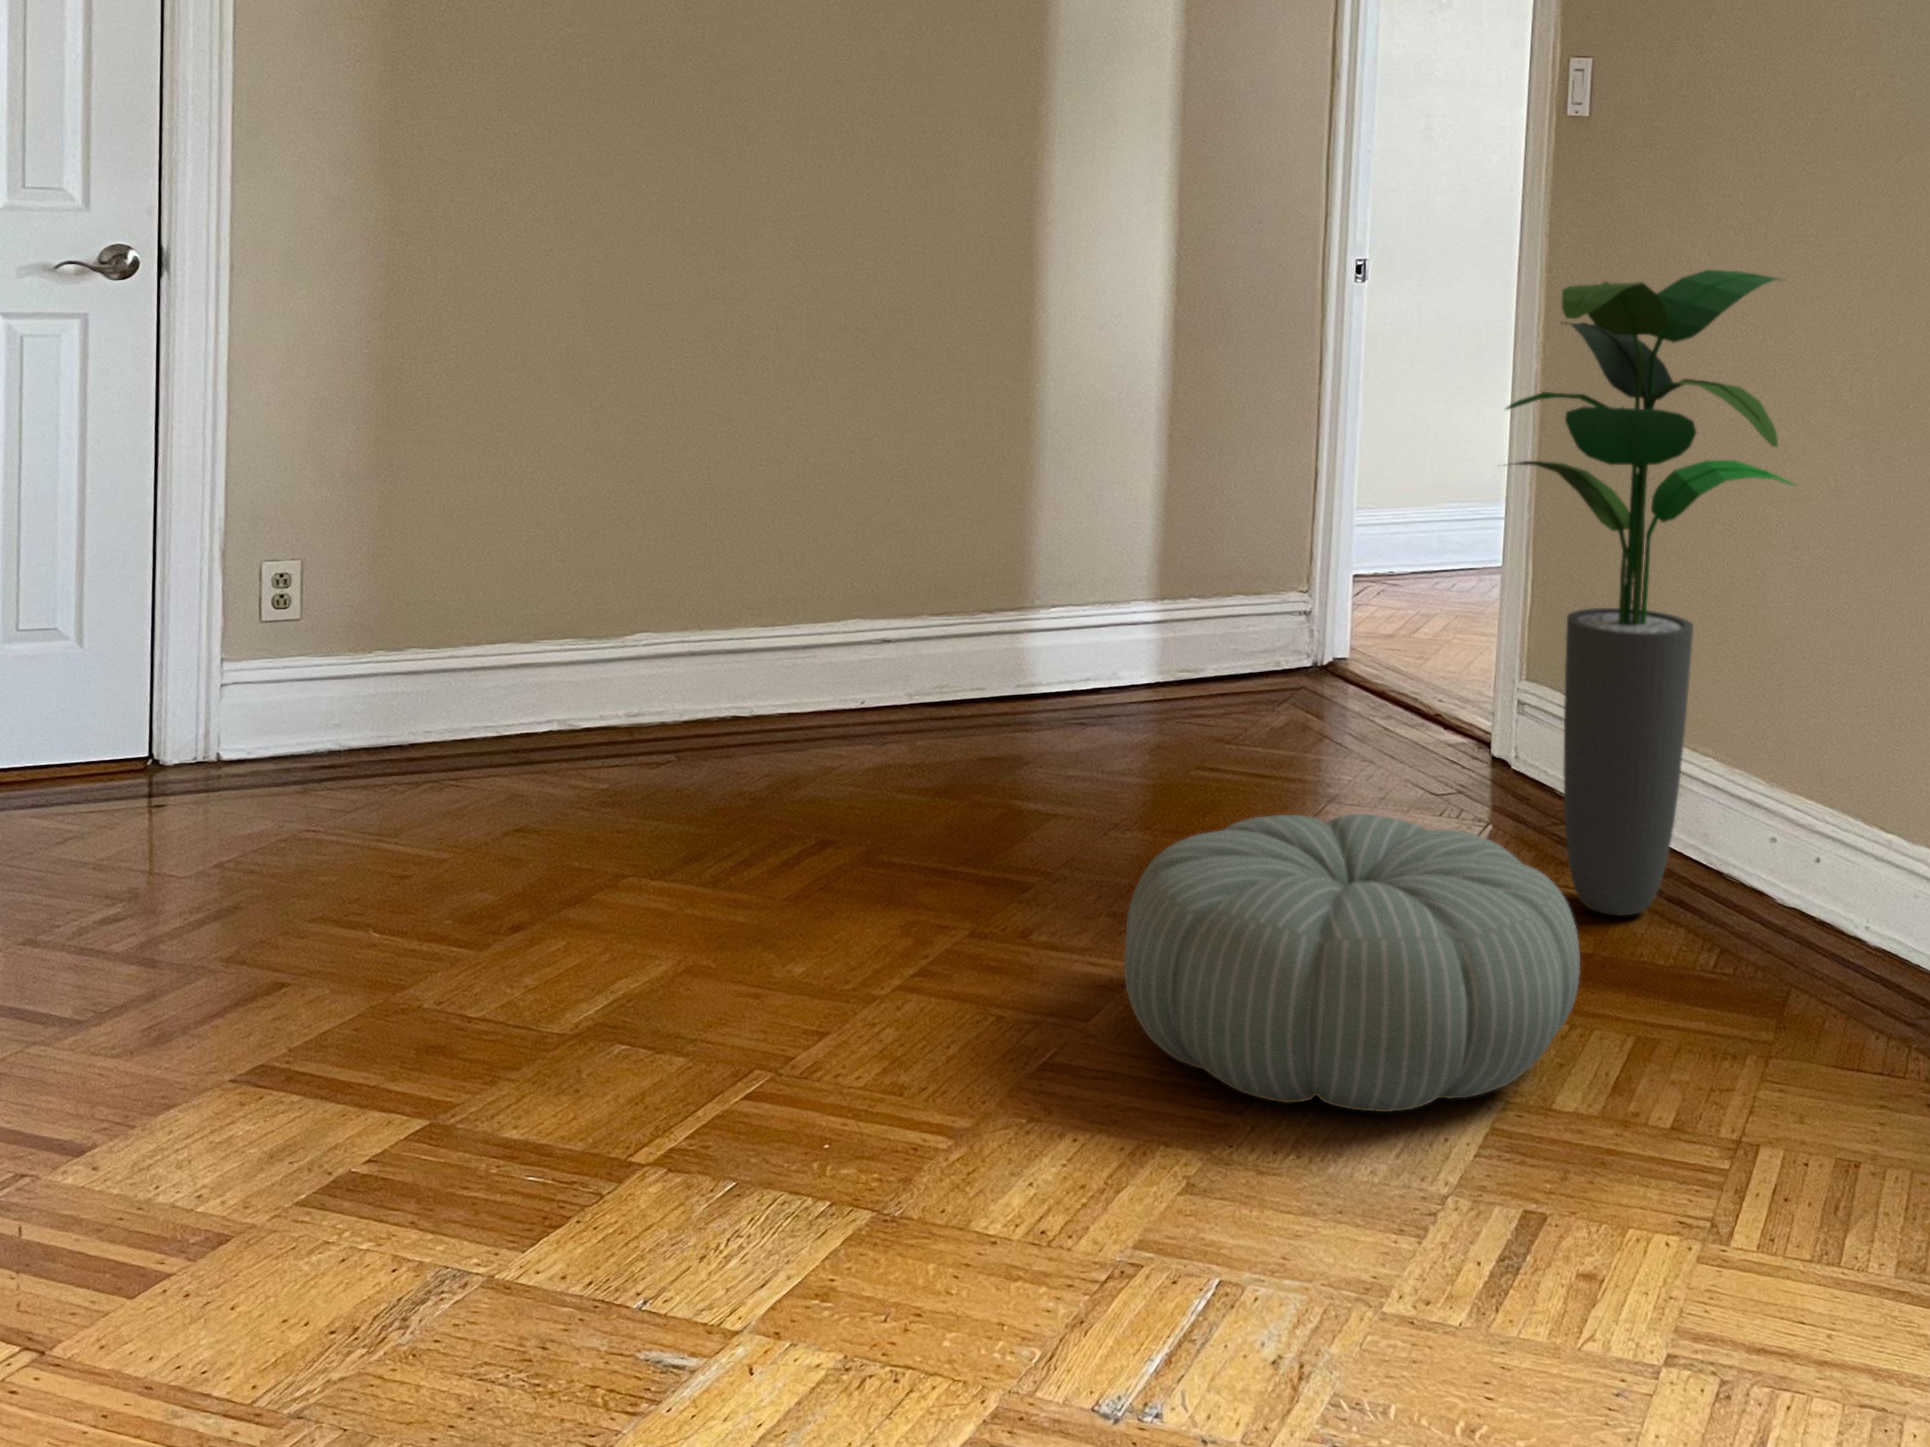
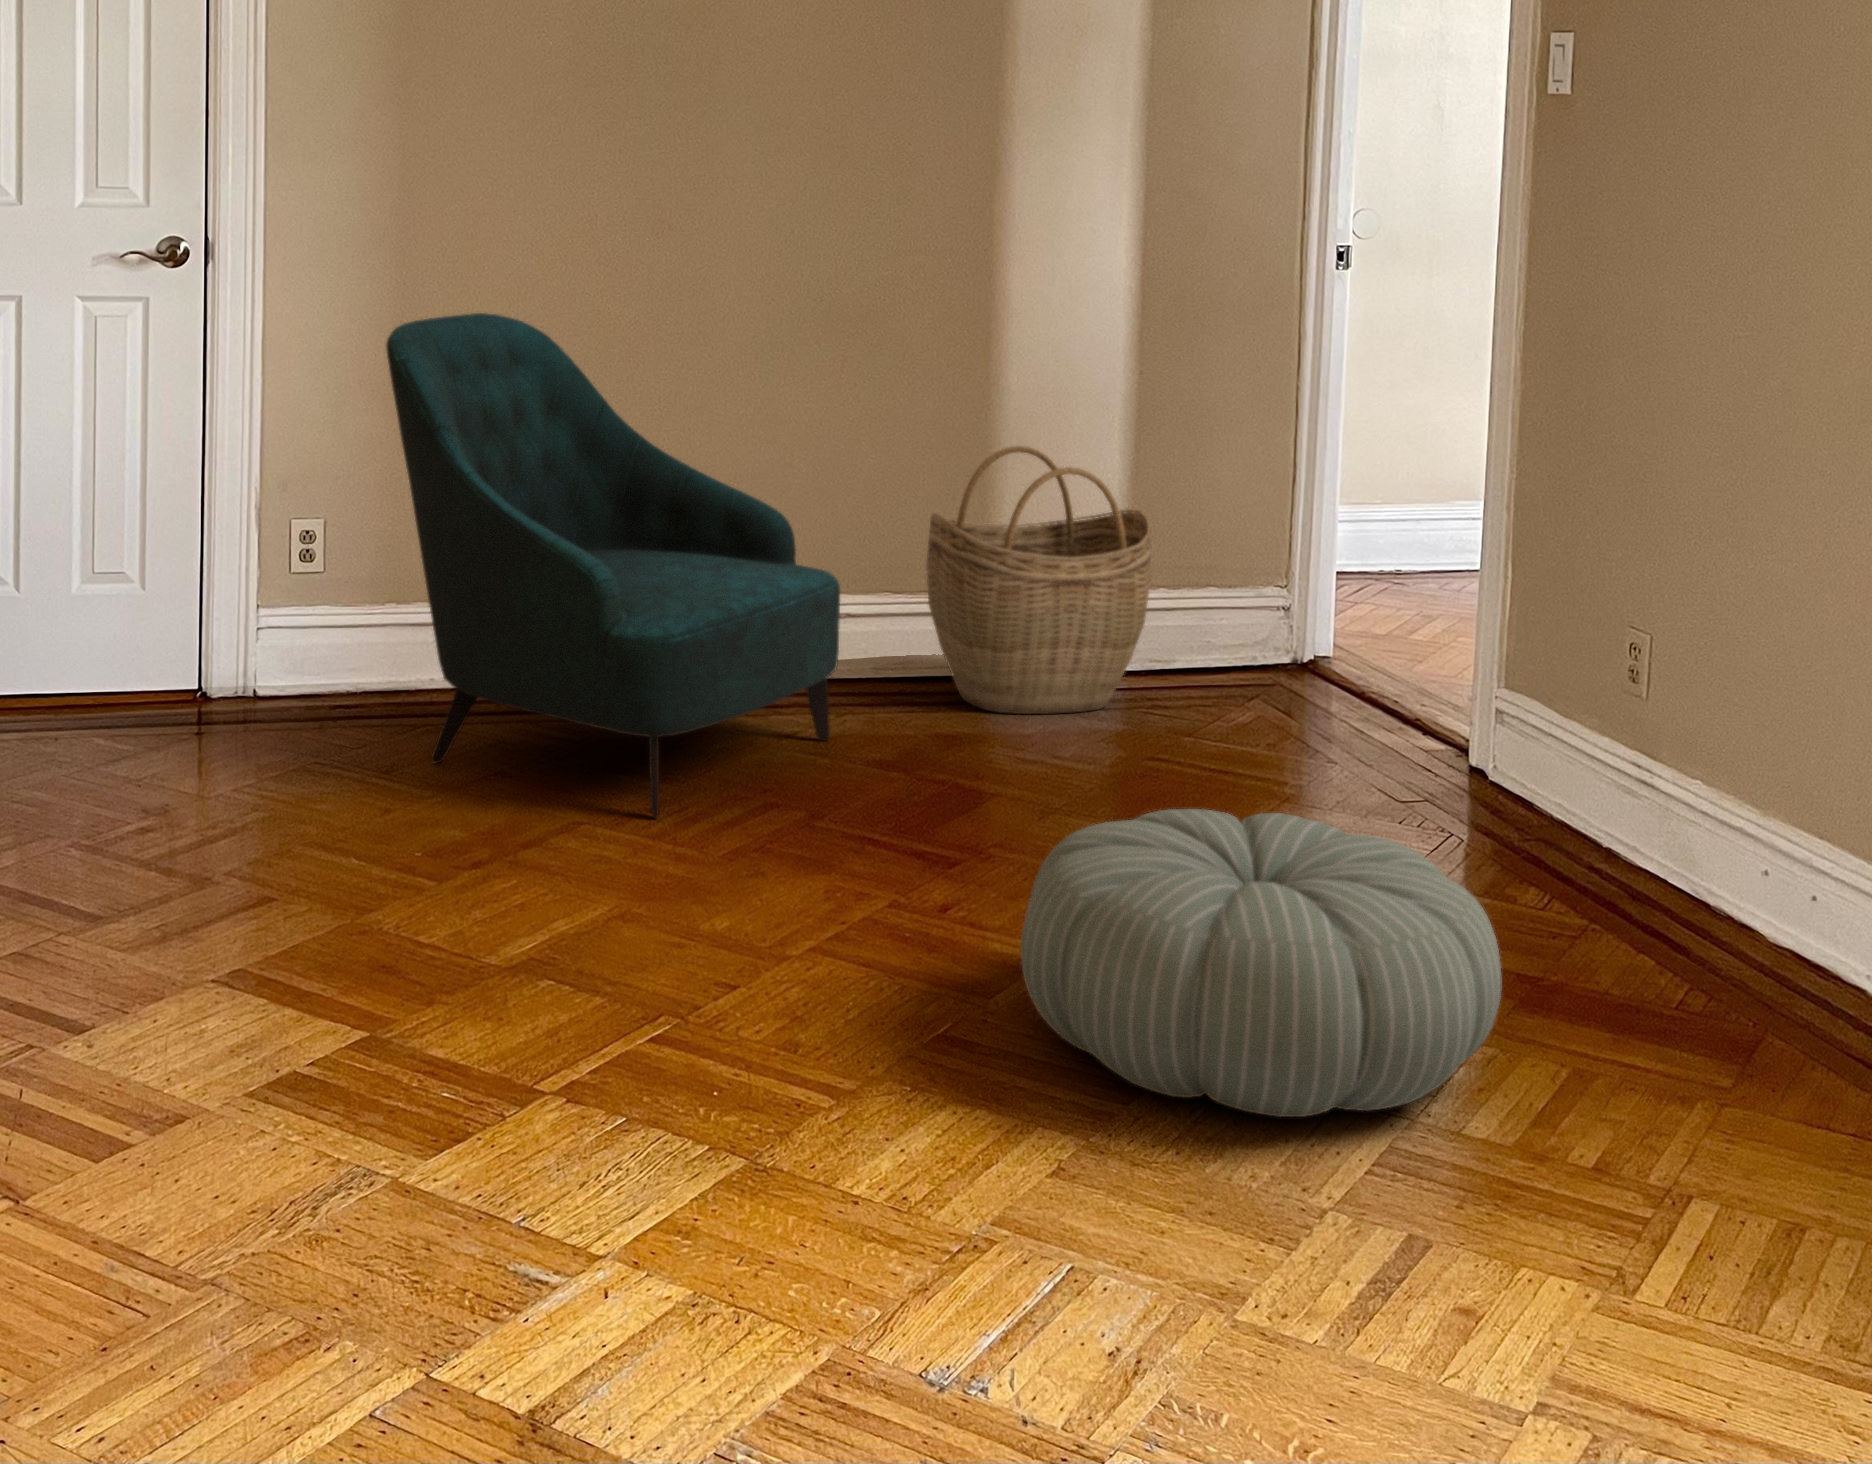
potted plant: present [1505,270,1794,915] -> none [1448,262,1784,938]
armchair: none [382,327,882,866] -> present [386,313,840,819]
woven basket: none [961,458,1186,733] -> present [926,446,1151,714]

